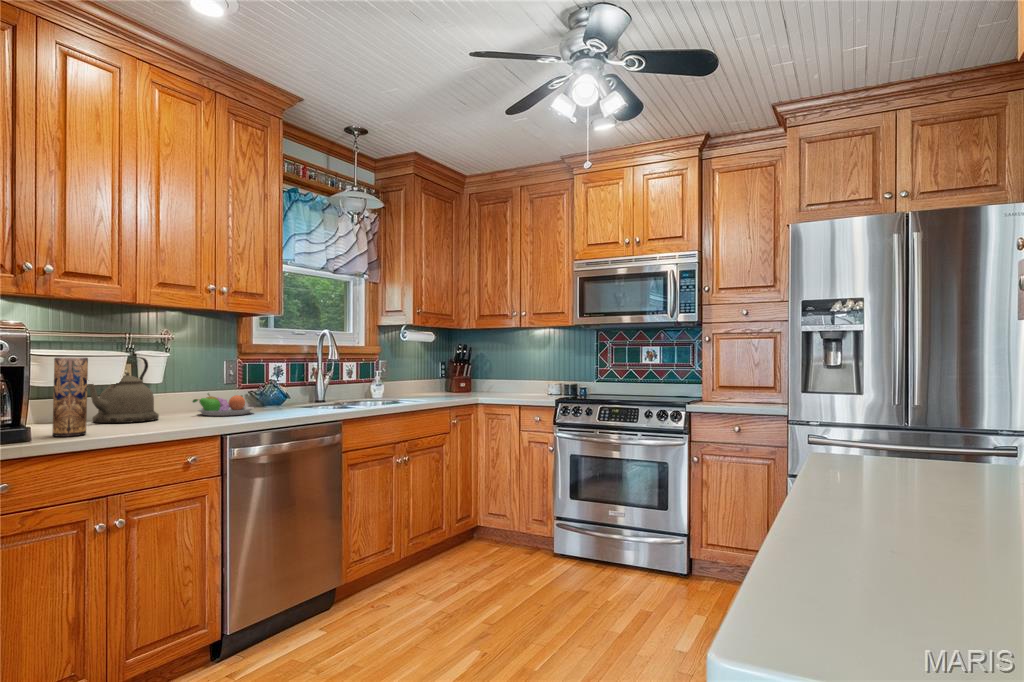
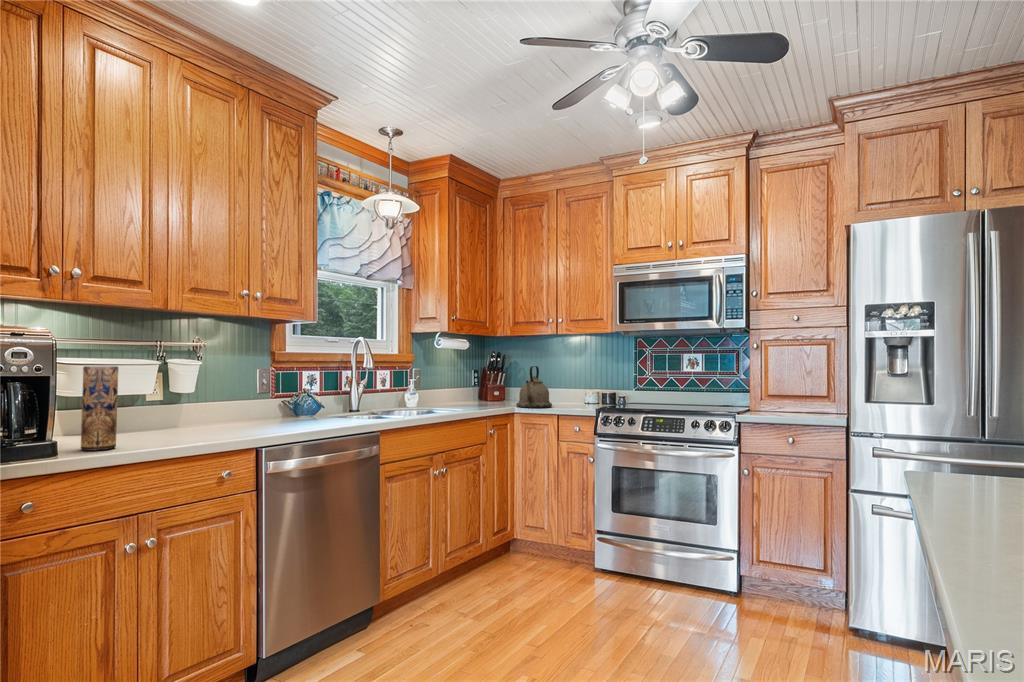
kettle: present [88,357,159,423] -> present [516,366,552,408]
fruit bowl: present [193,394,254,416] -> none [225,403,288,427]

